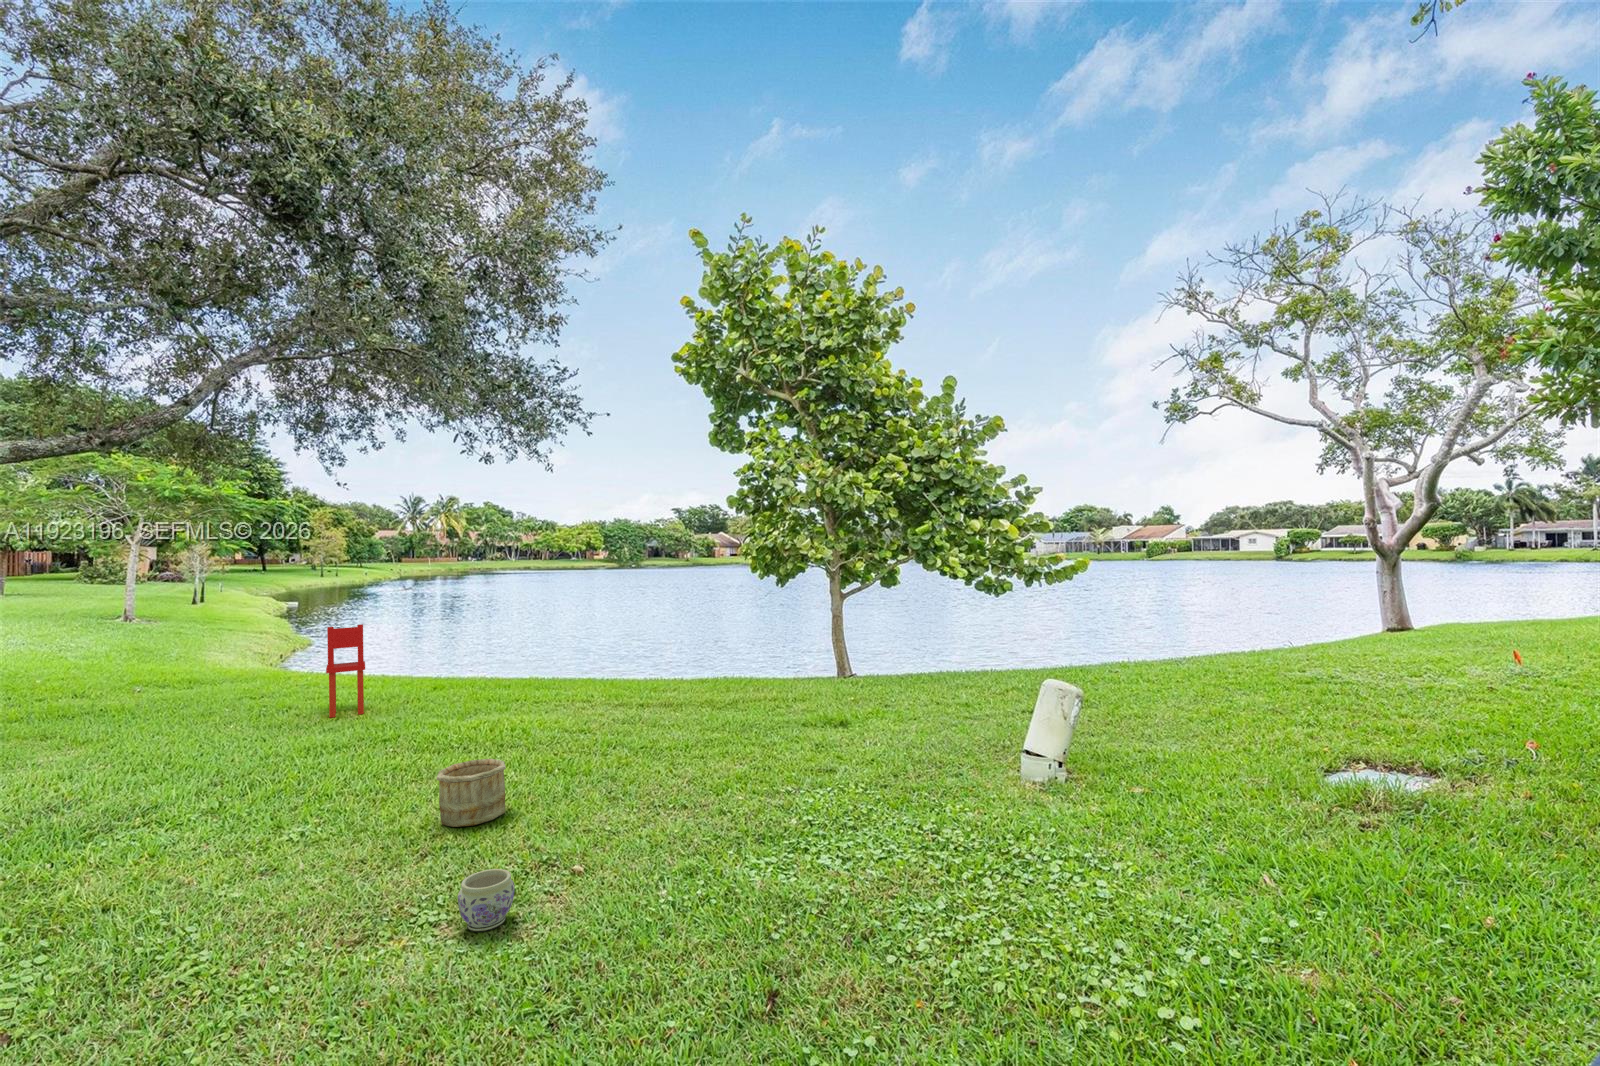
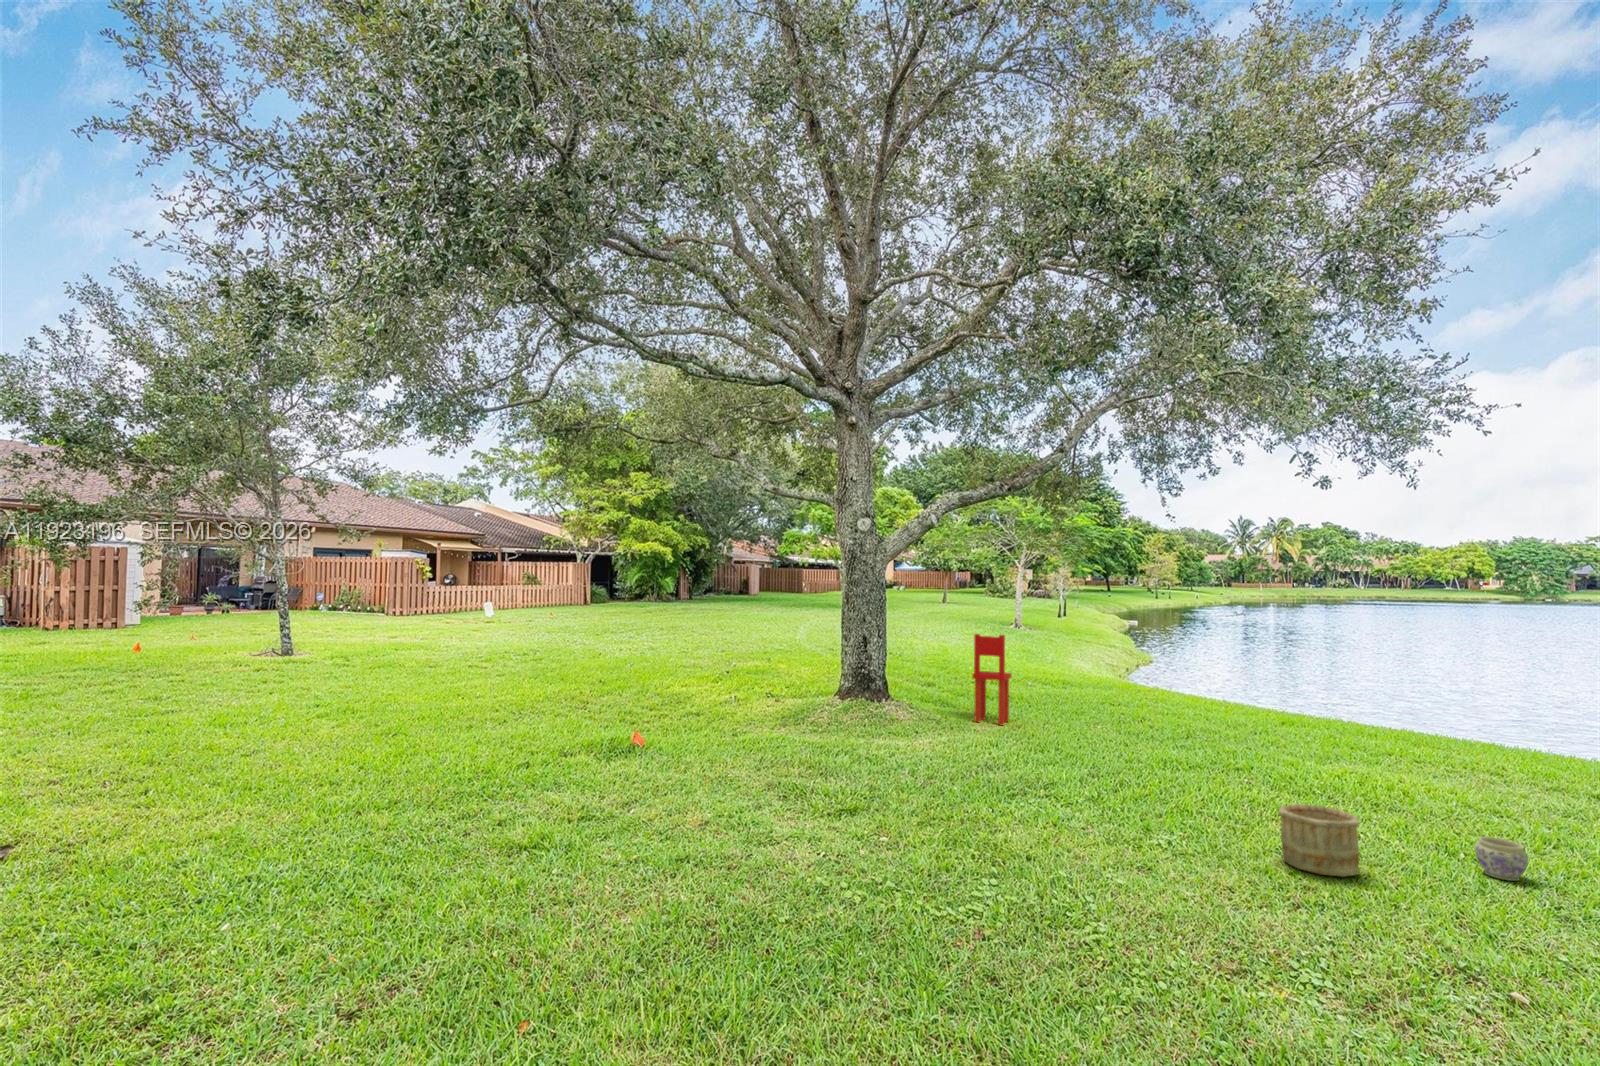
chair: present [326,624,365,718] -> present [972,634,1012,725]
planter: present [458,869,515,932] -> present [1475,837,1528,881]

